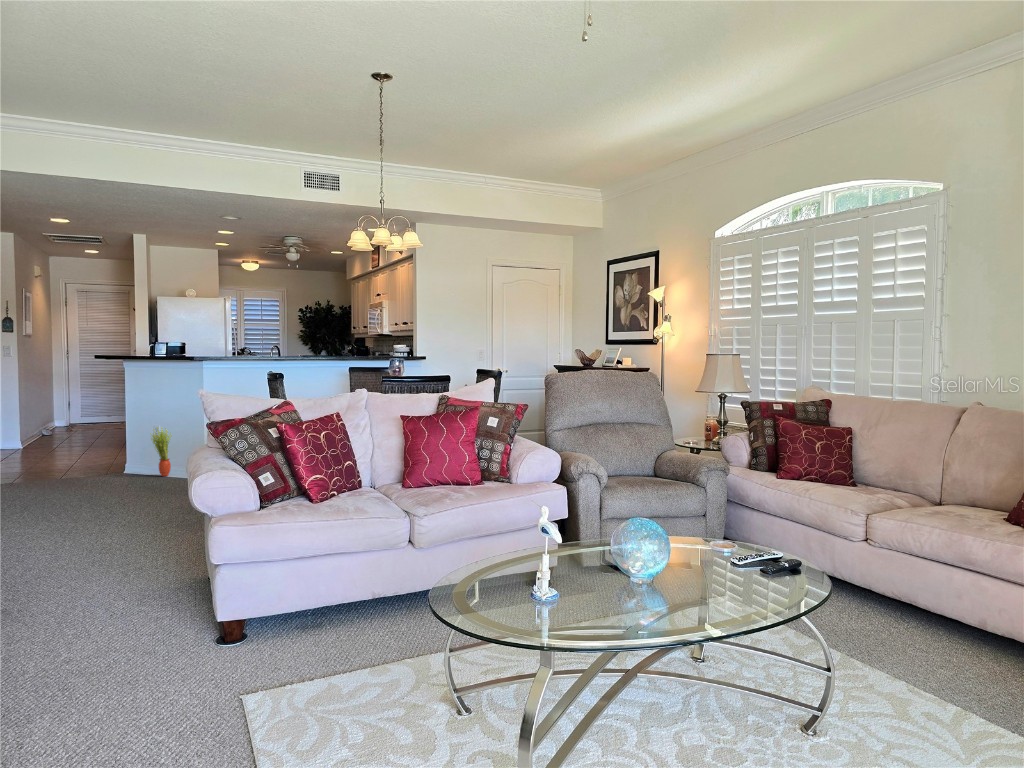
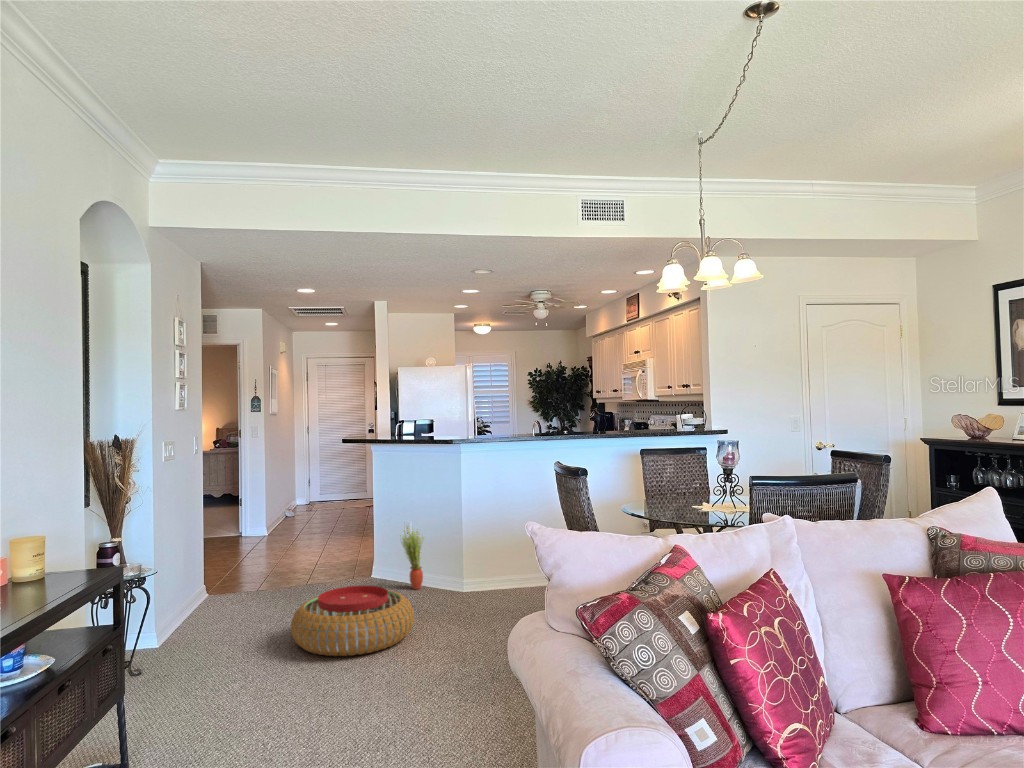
pouf: none [43,465,153,512] -> present [291,586,414,656]

